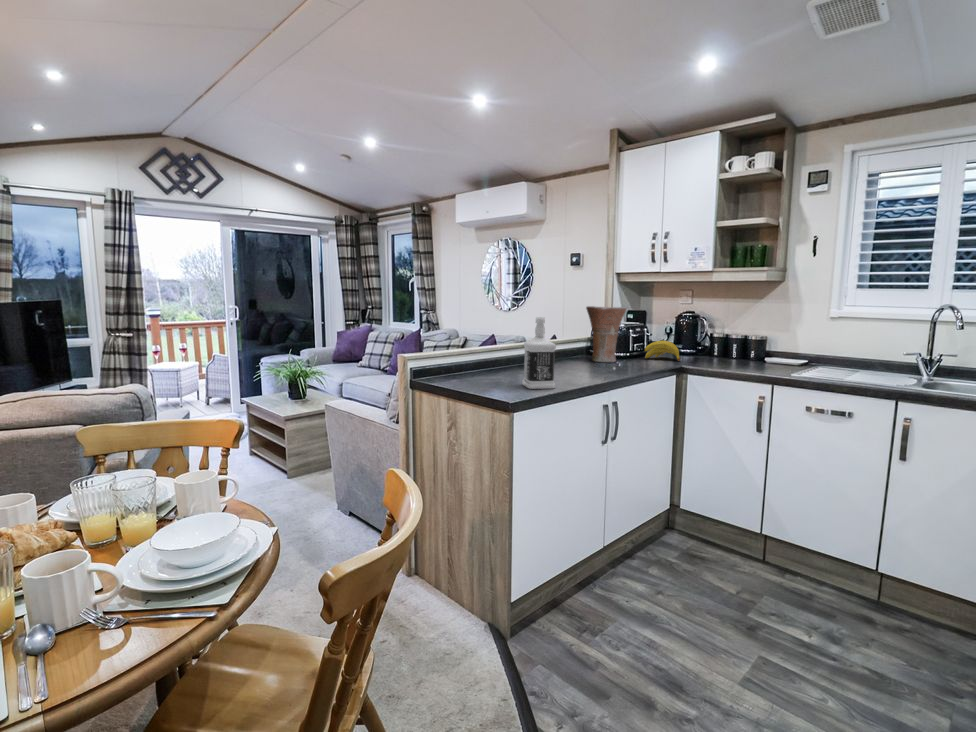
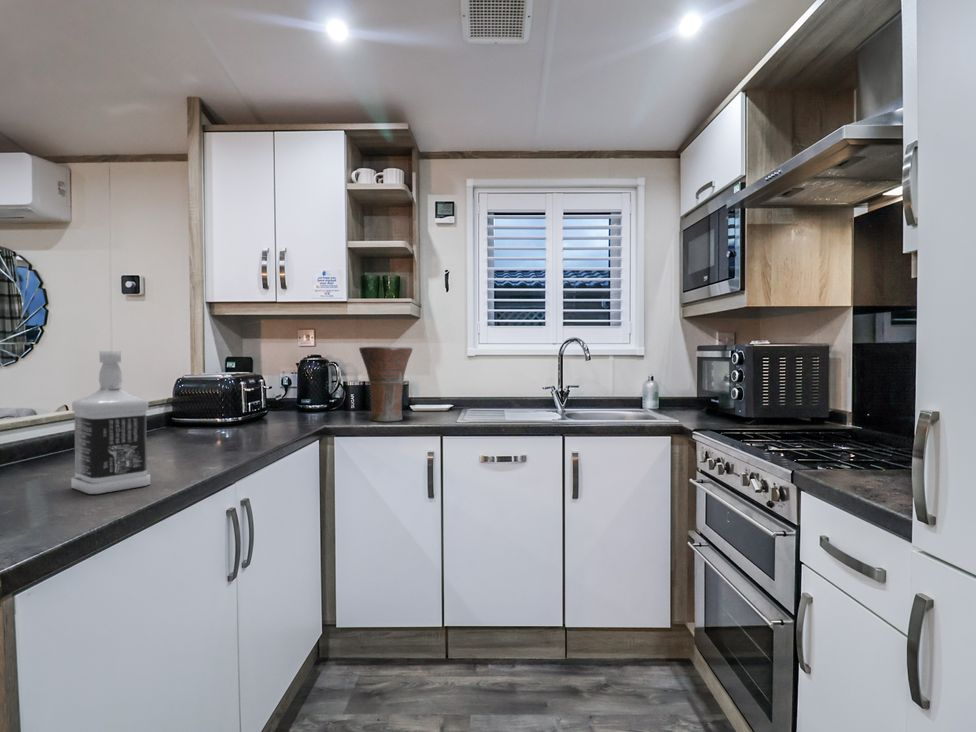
vase: present [586,306,626,362] -> present [359,346,412,421]
banana: present [645,340,680,361] -> none [268,393,318,420]

